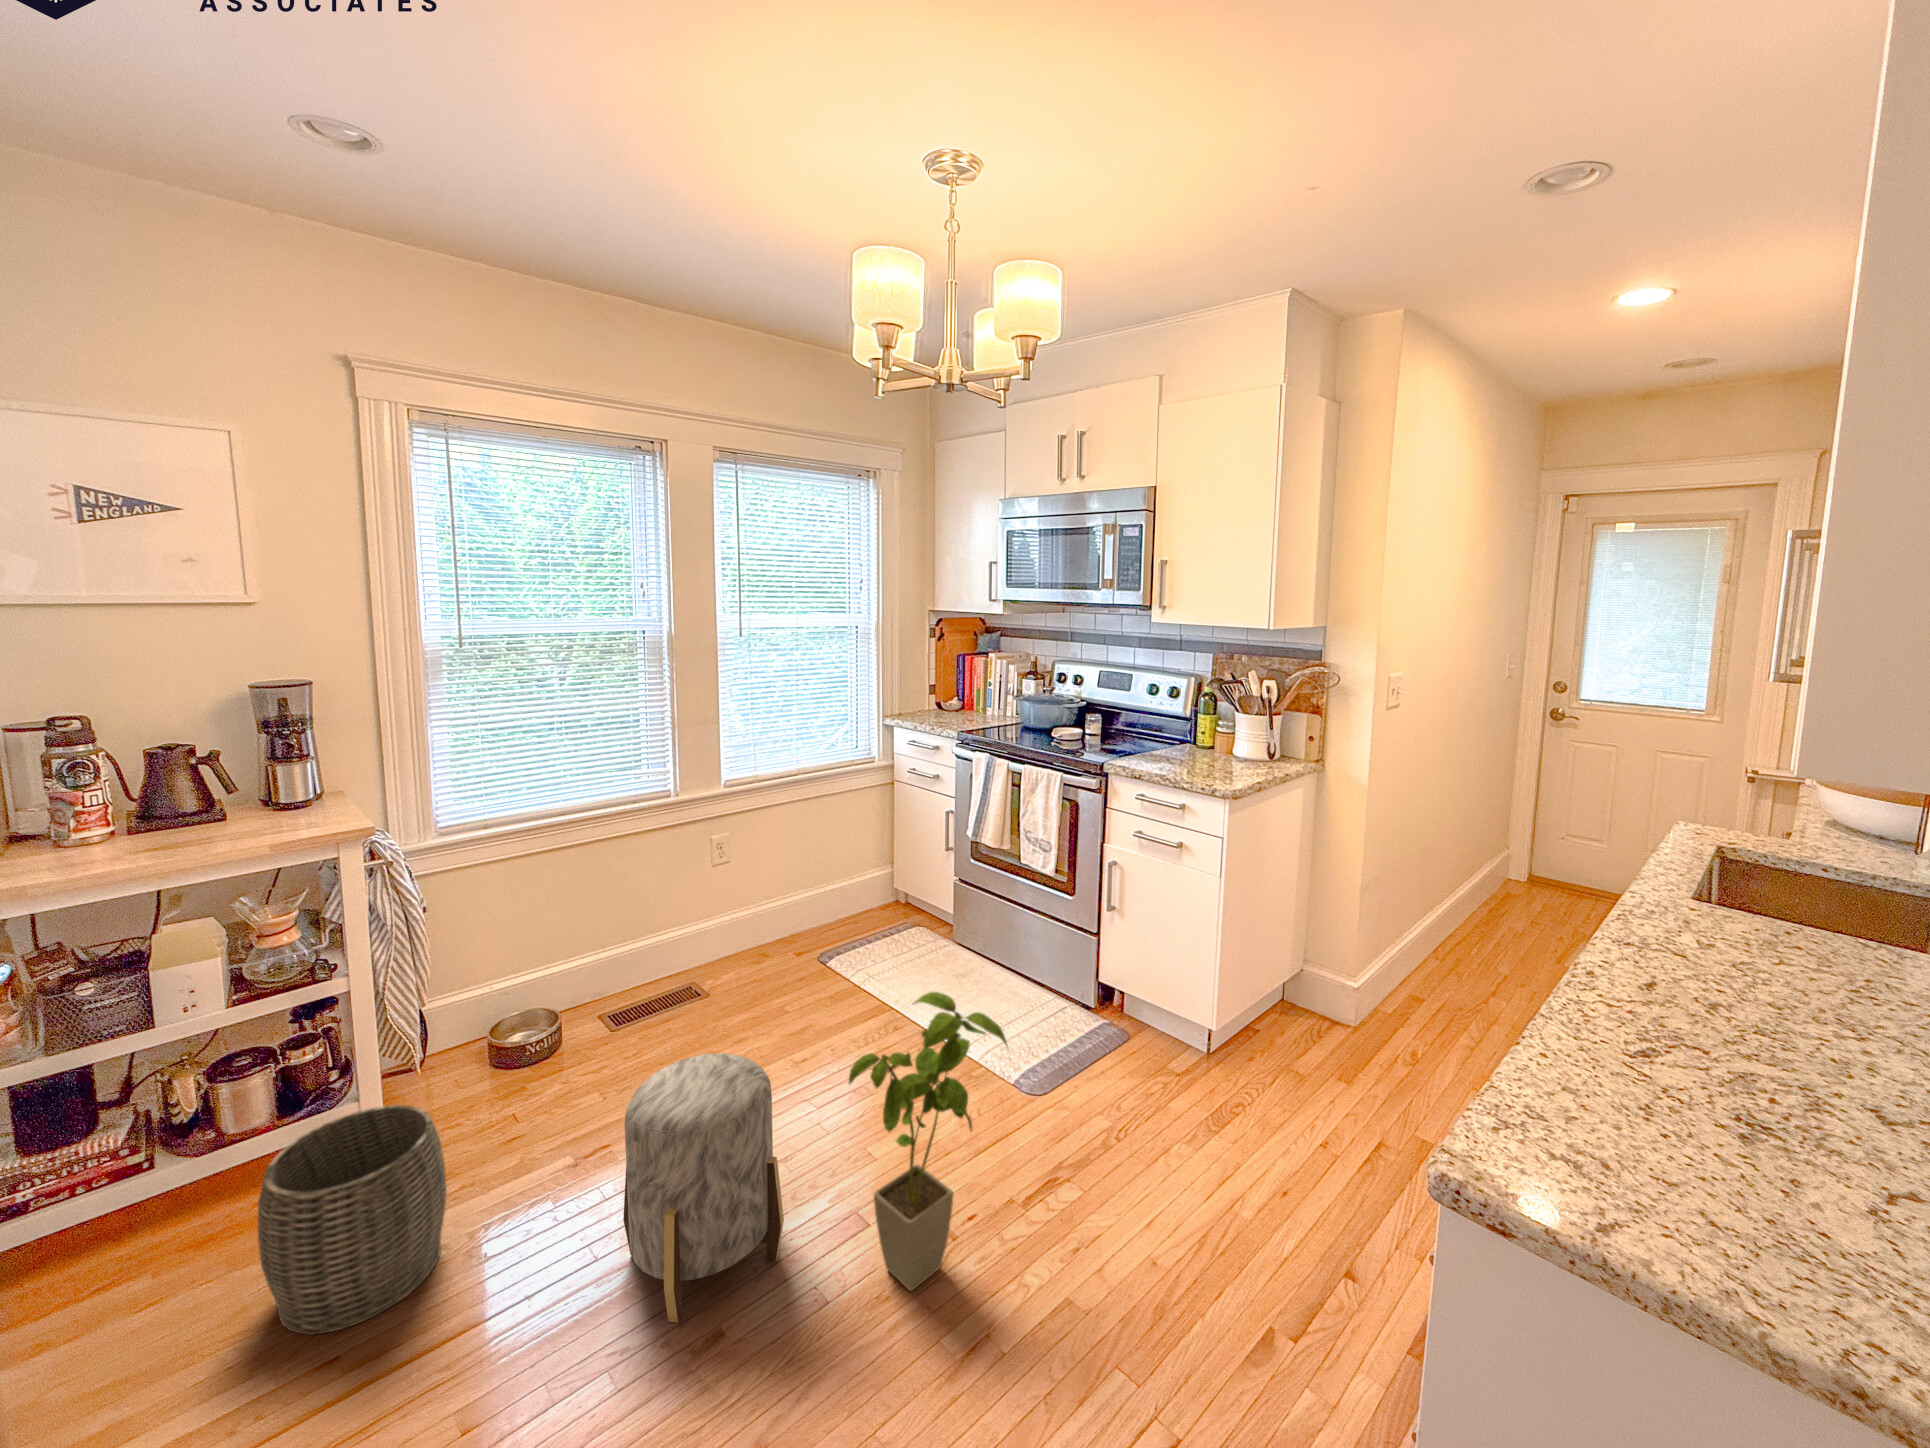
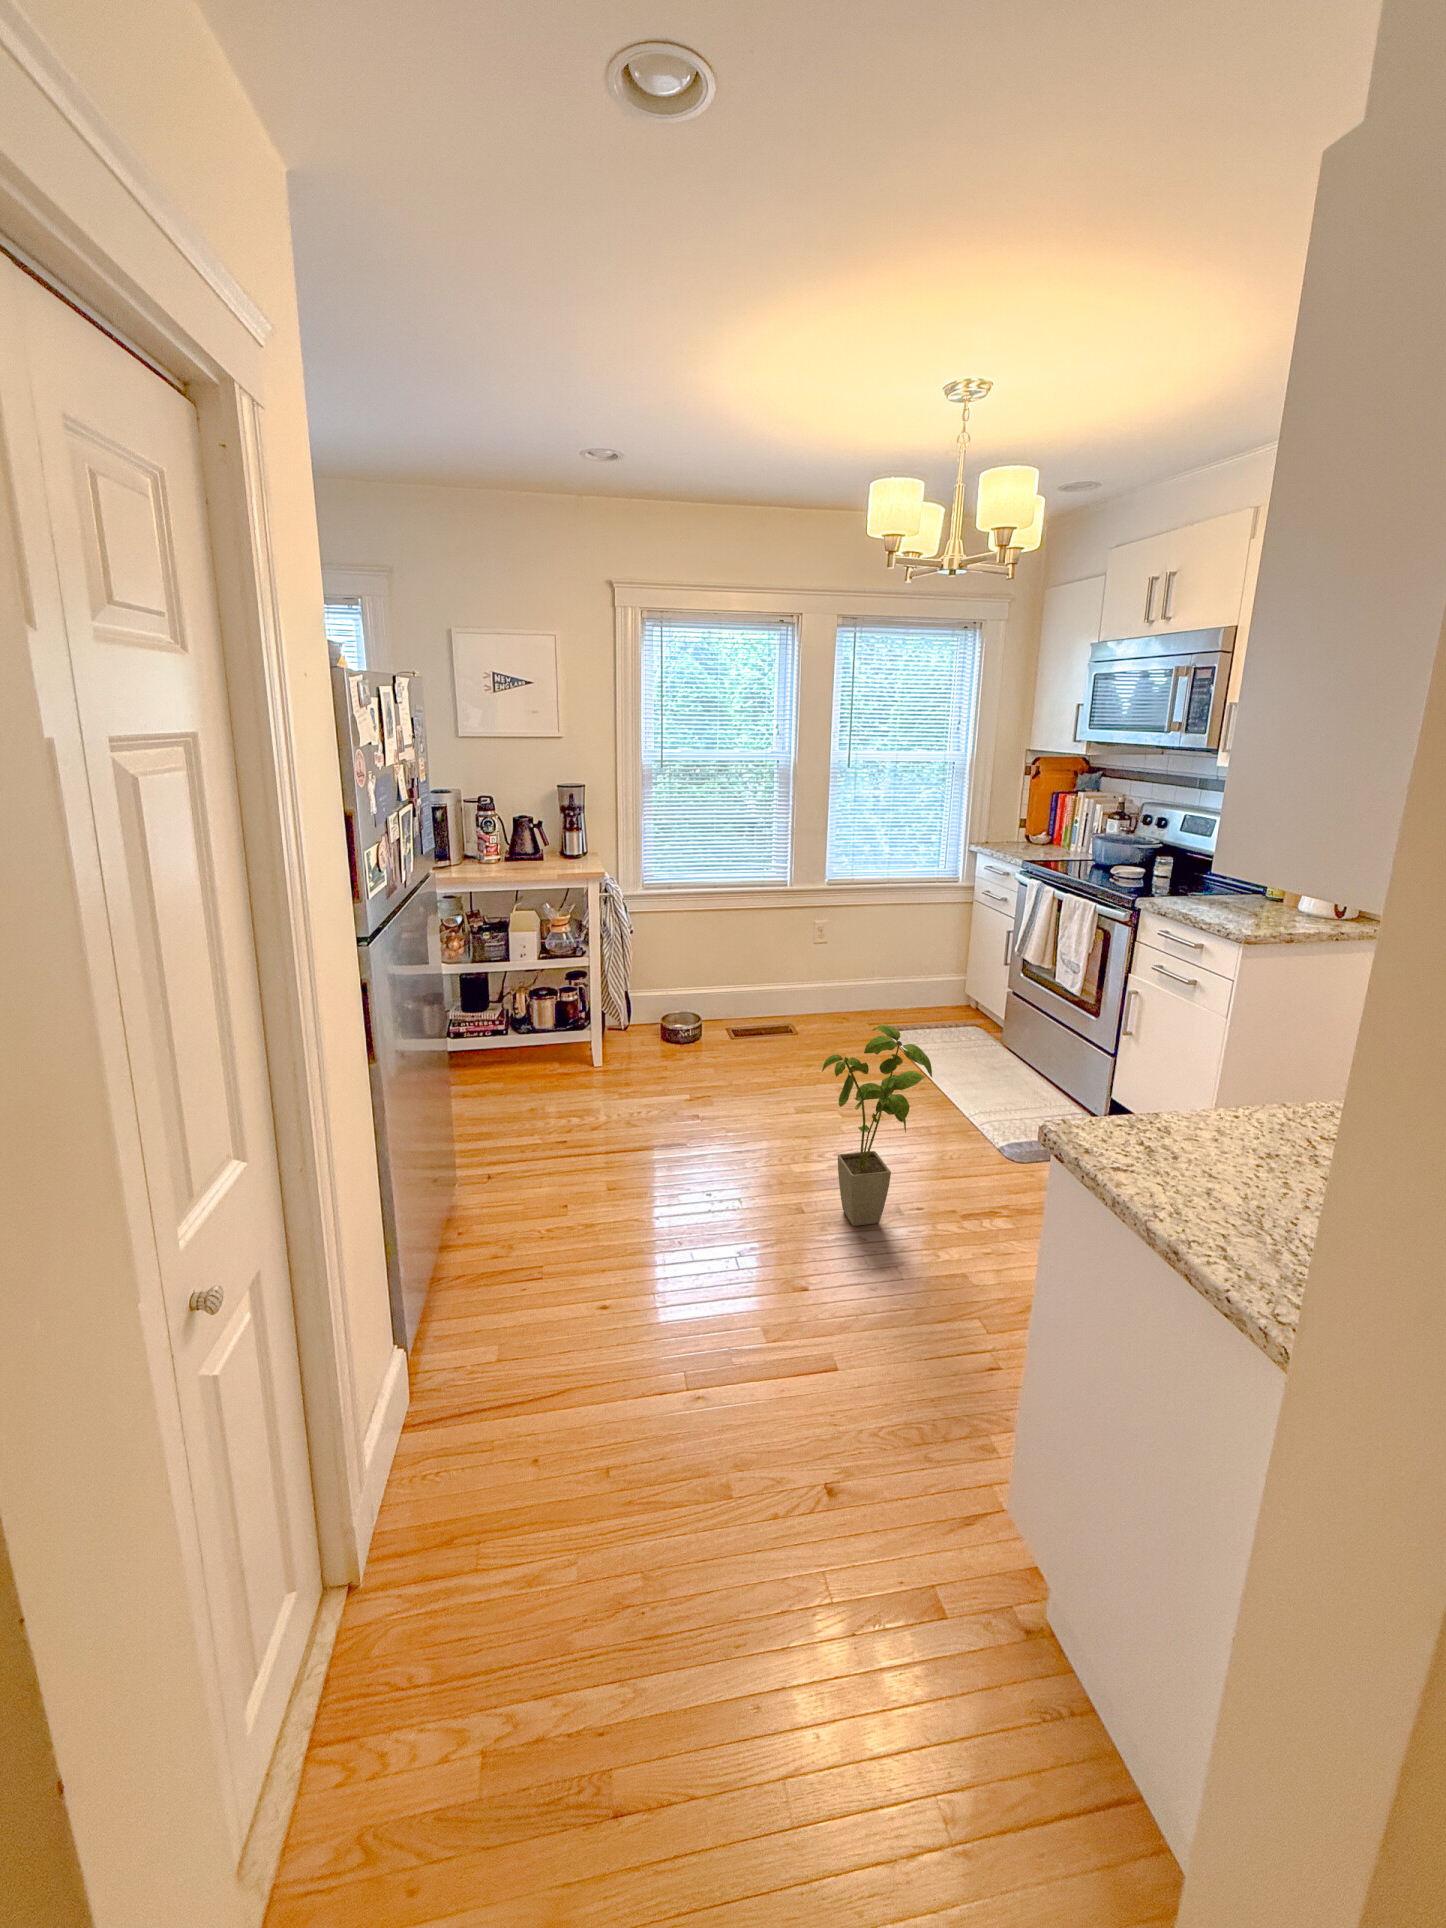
stool: present [623,1053,784,1322] -> none [697,1040,787,1186]
woven basket: present [258,1105,447,1334] -> none [539,1026,619,1130]

